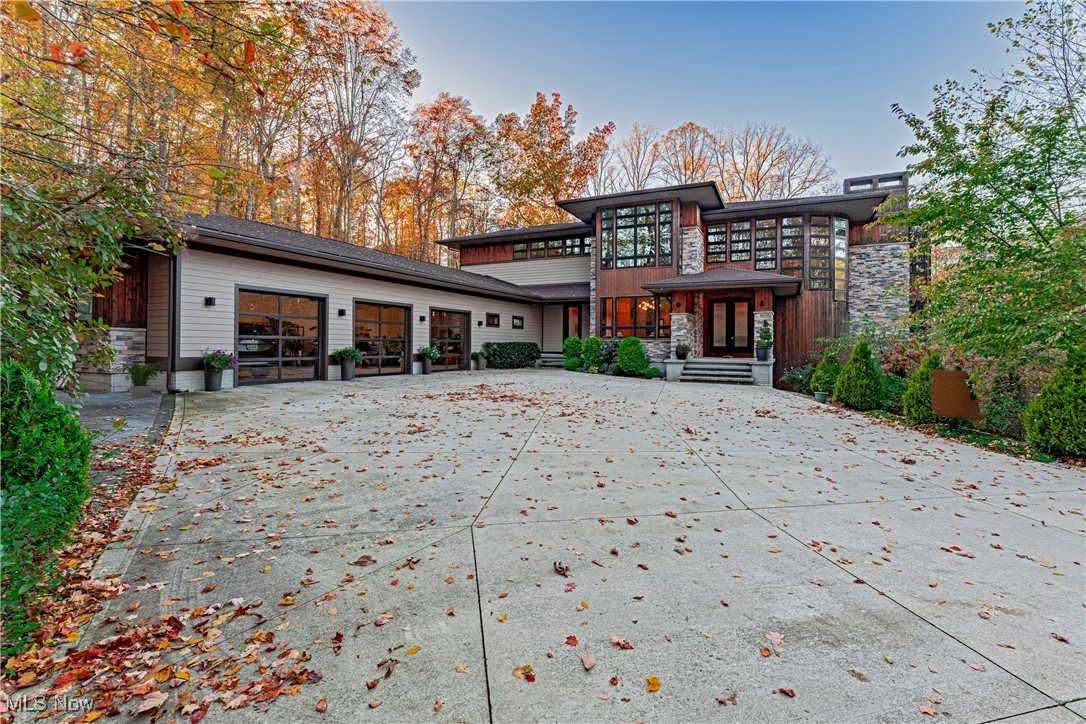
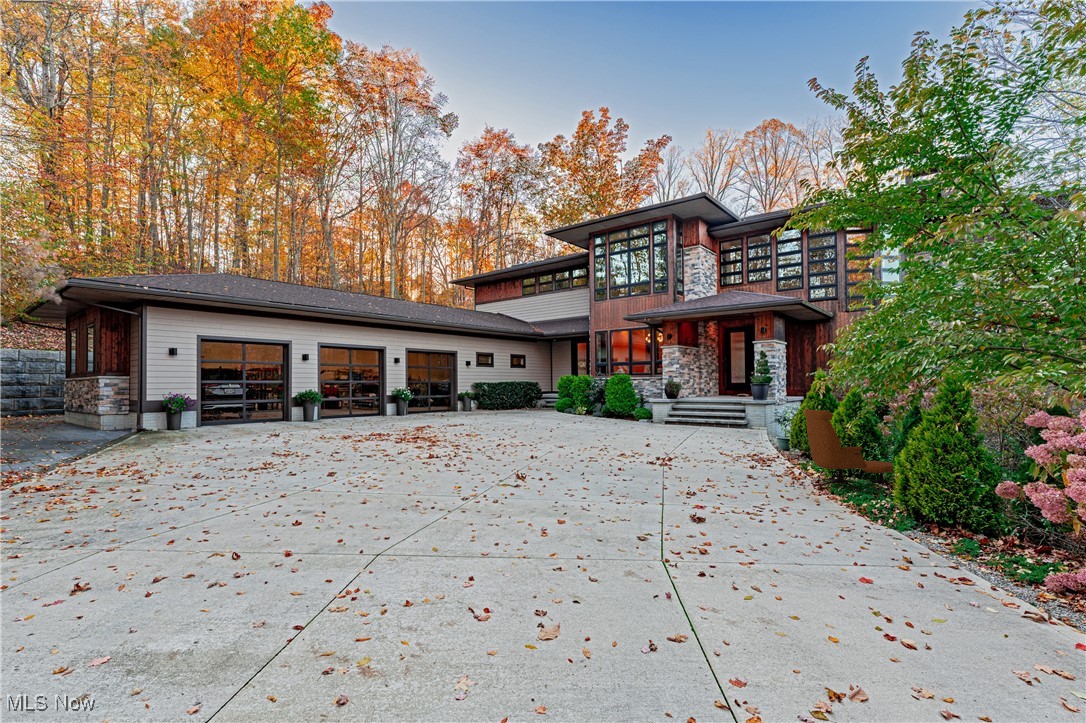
potted plant: present [109,363,166,397] -> none [91,405,137,434]

